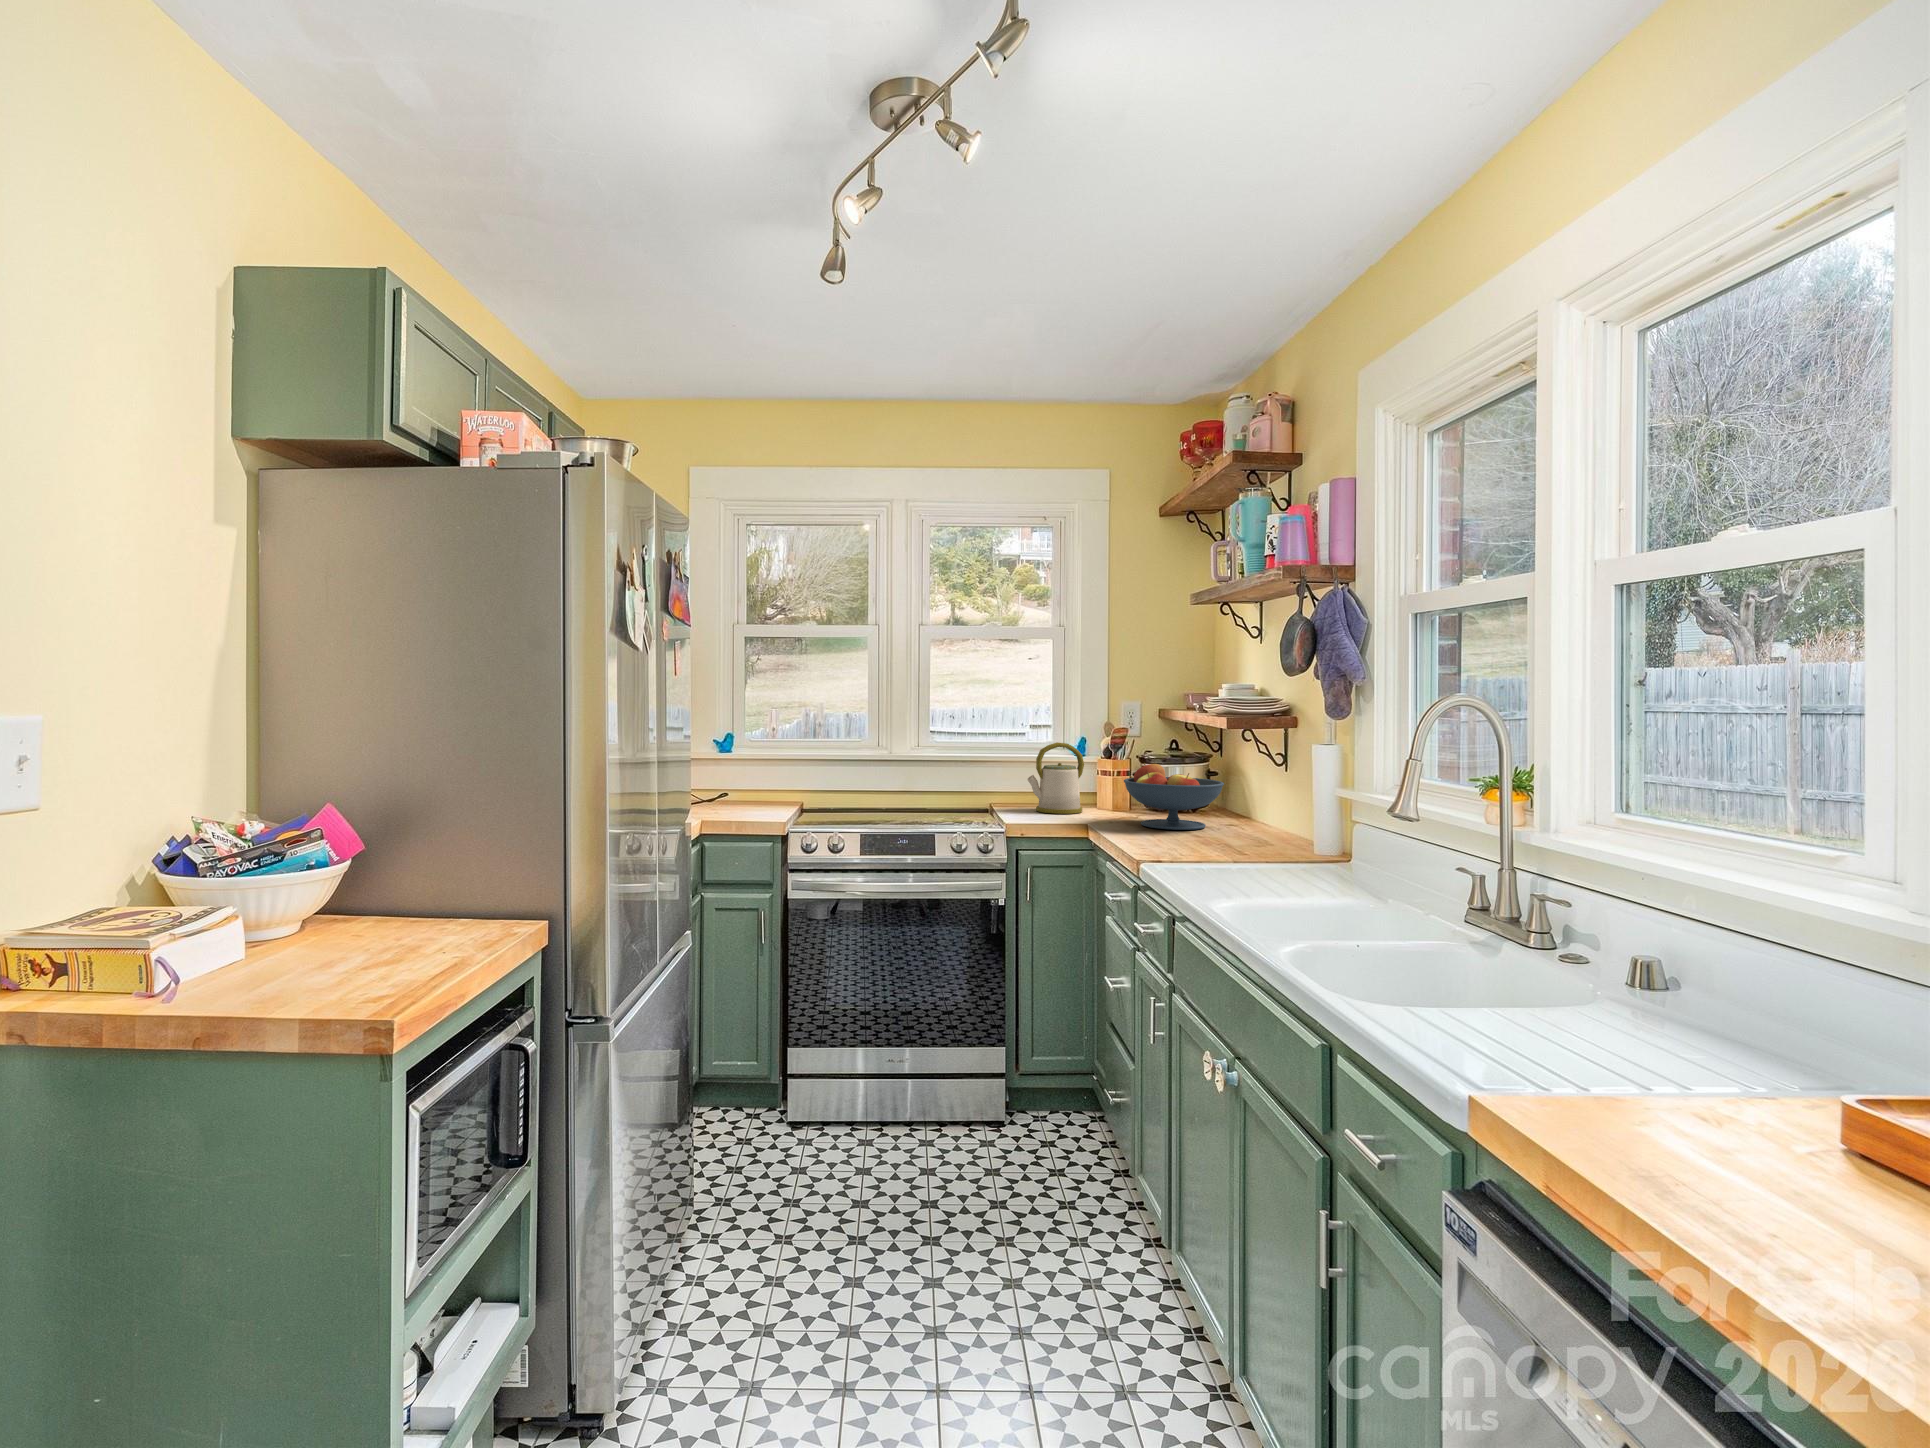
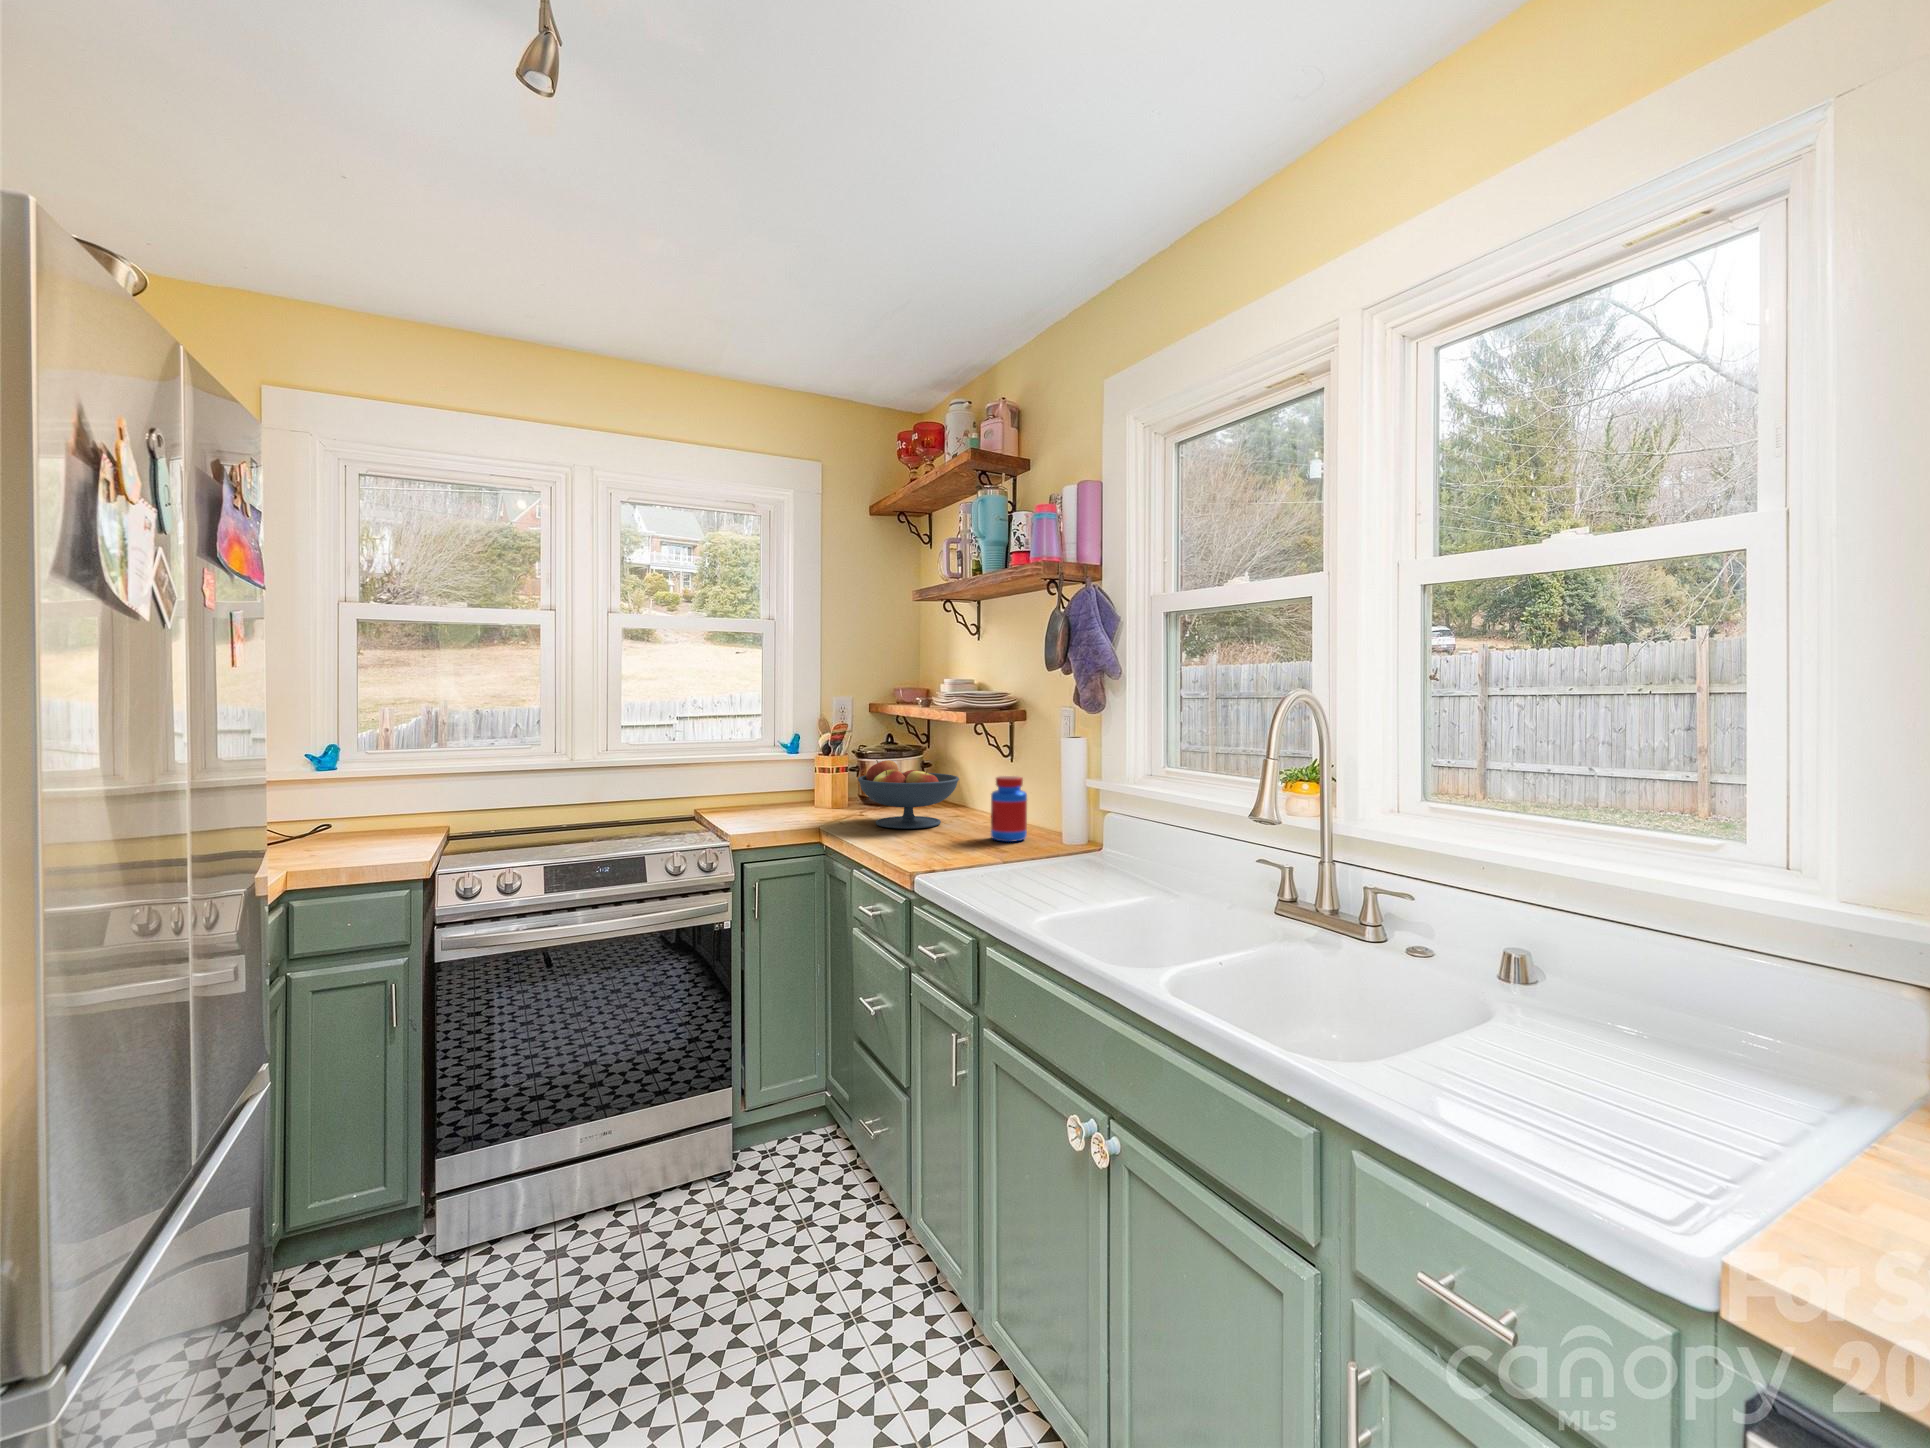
kettle: present [1028,742,1084,814] -> none [742,740,805,818]
jar: none [1242,782,1280,847] -> present [991,776,1027,842]

